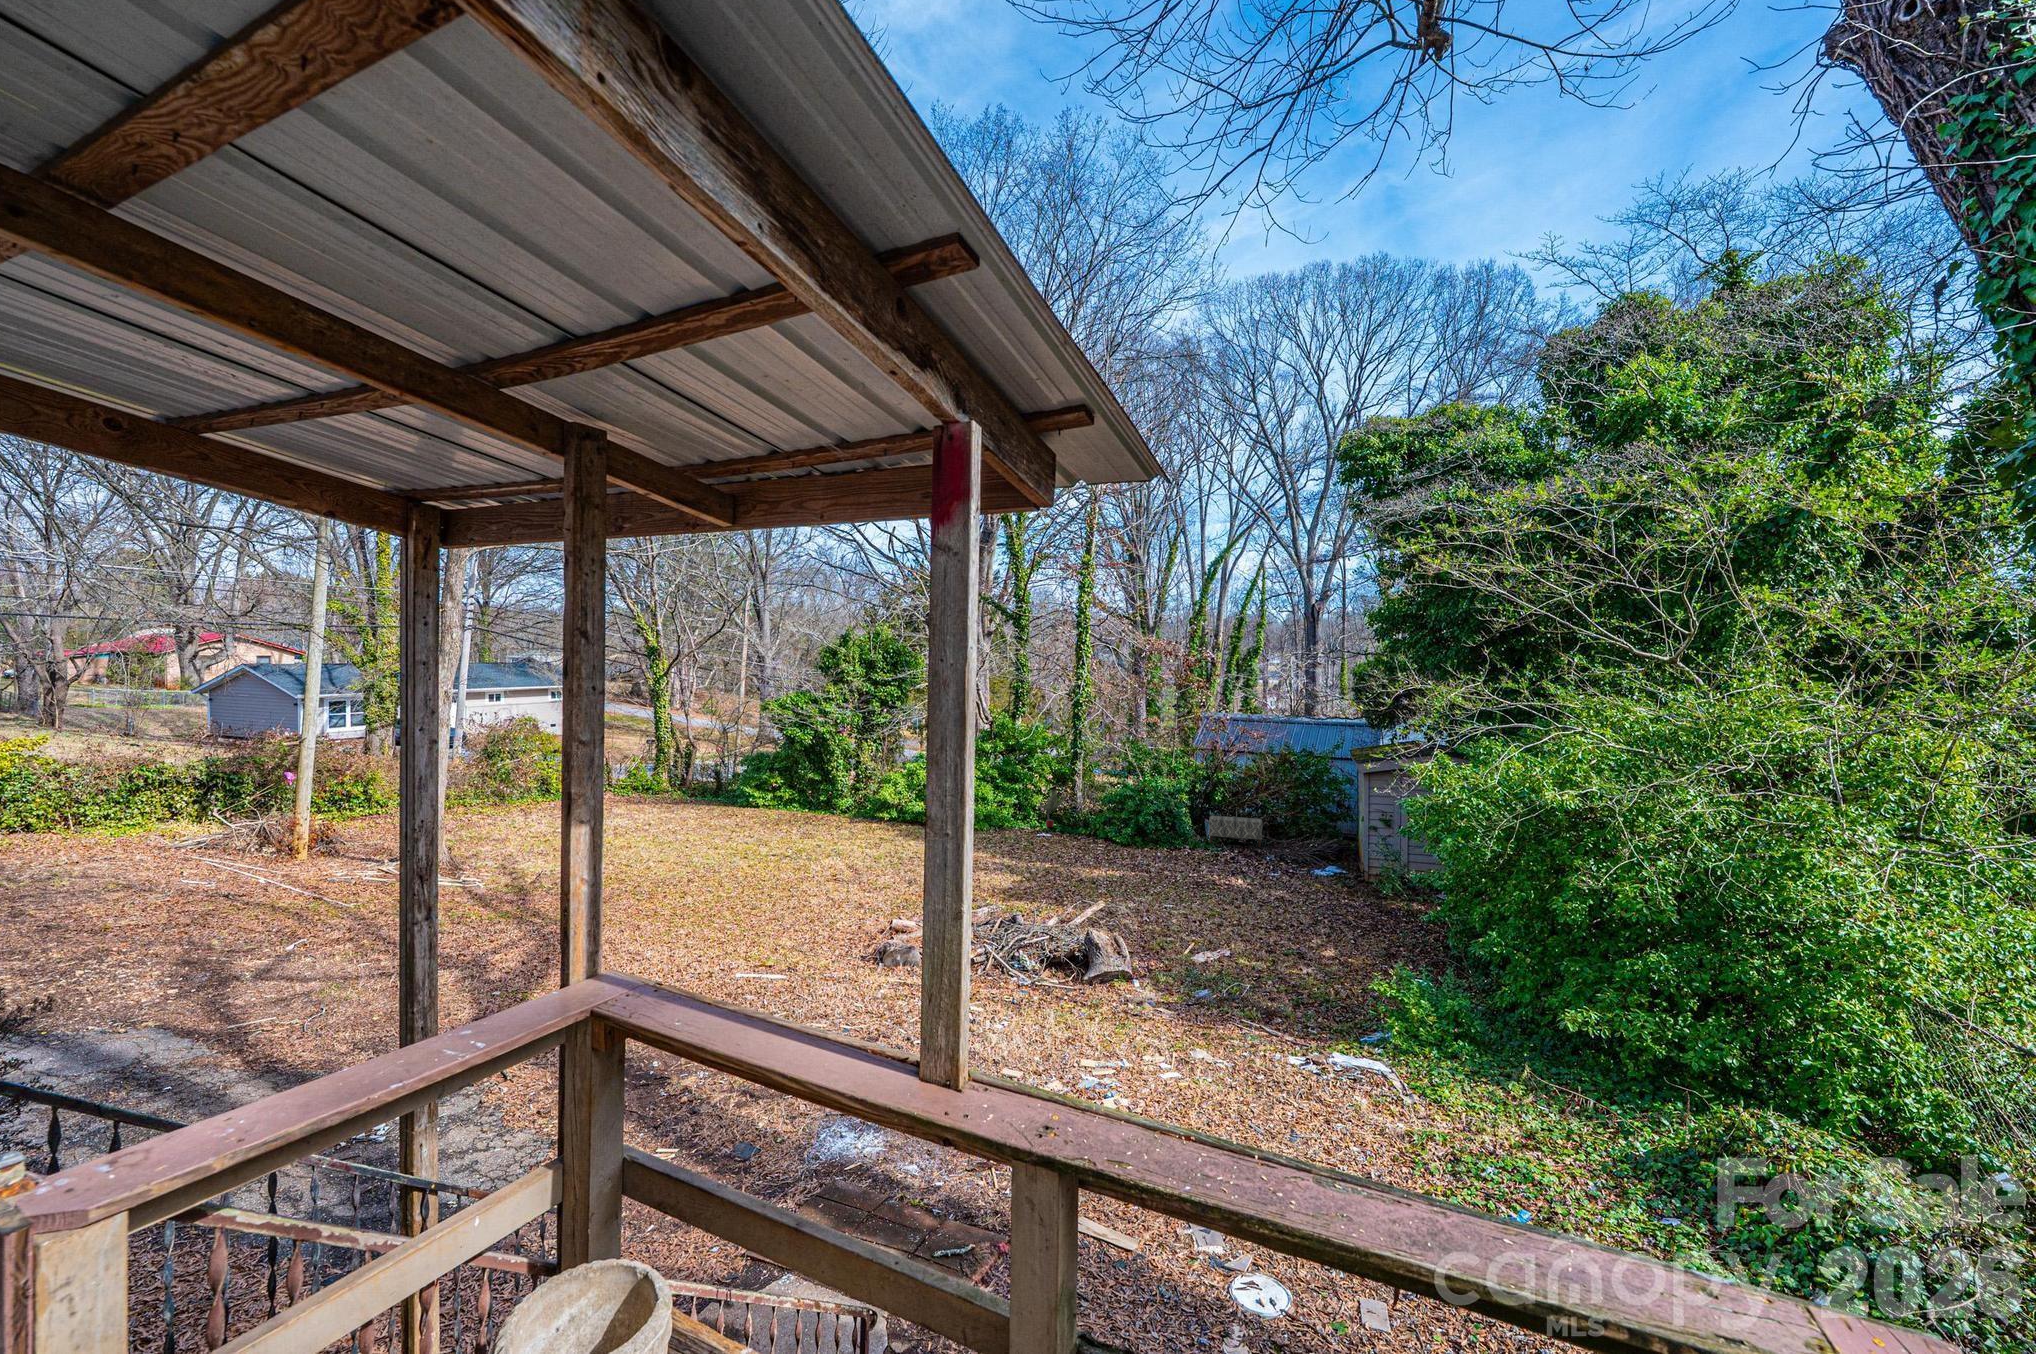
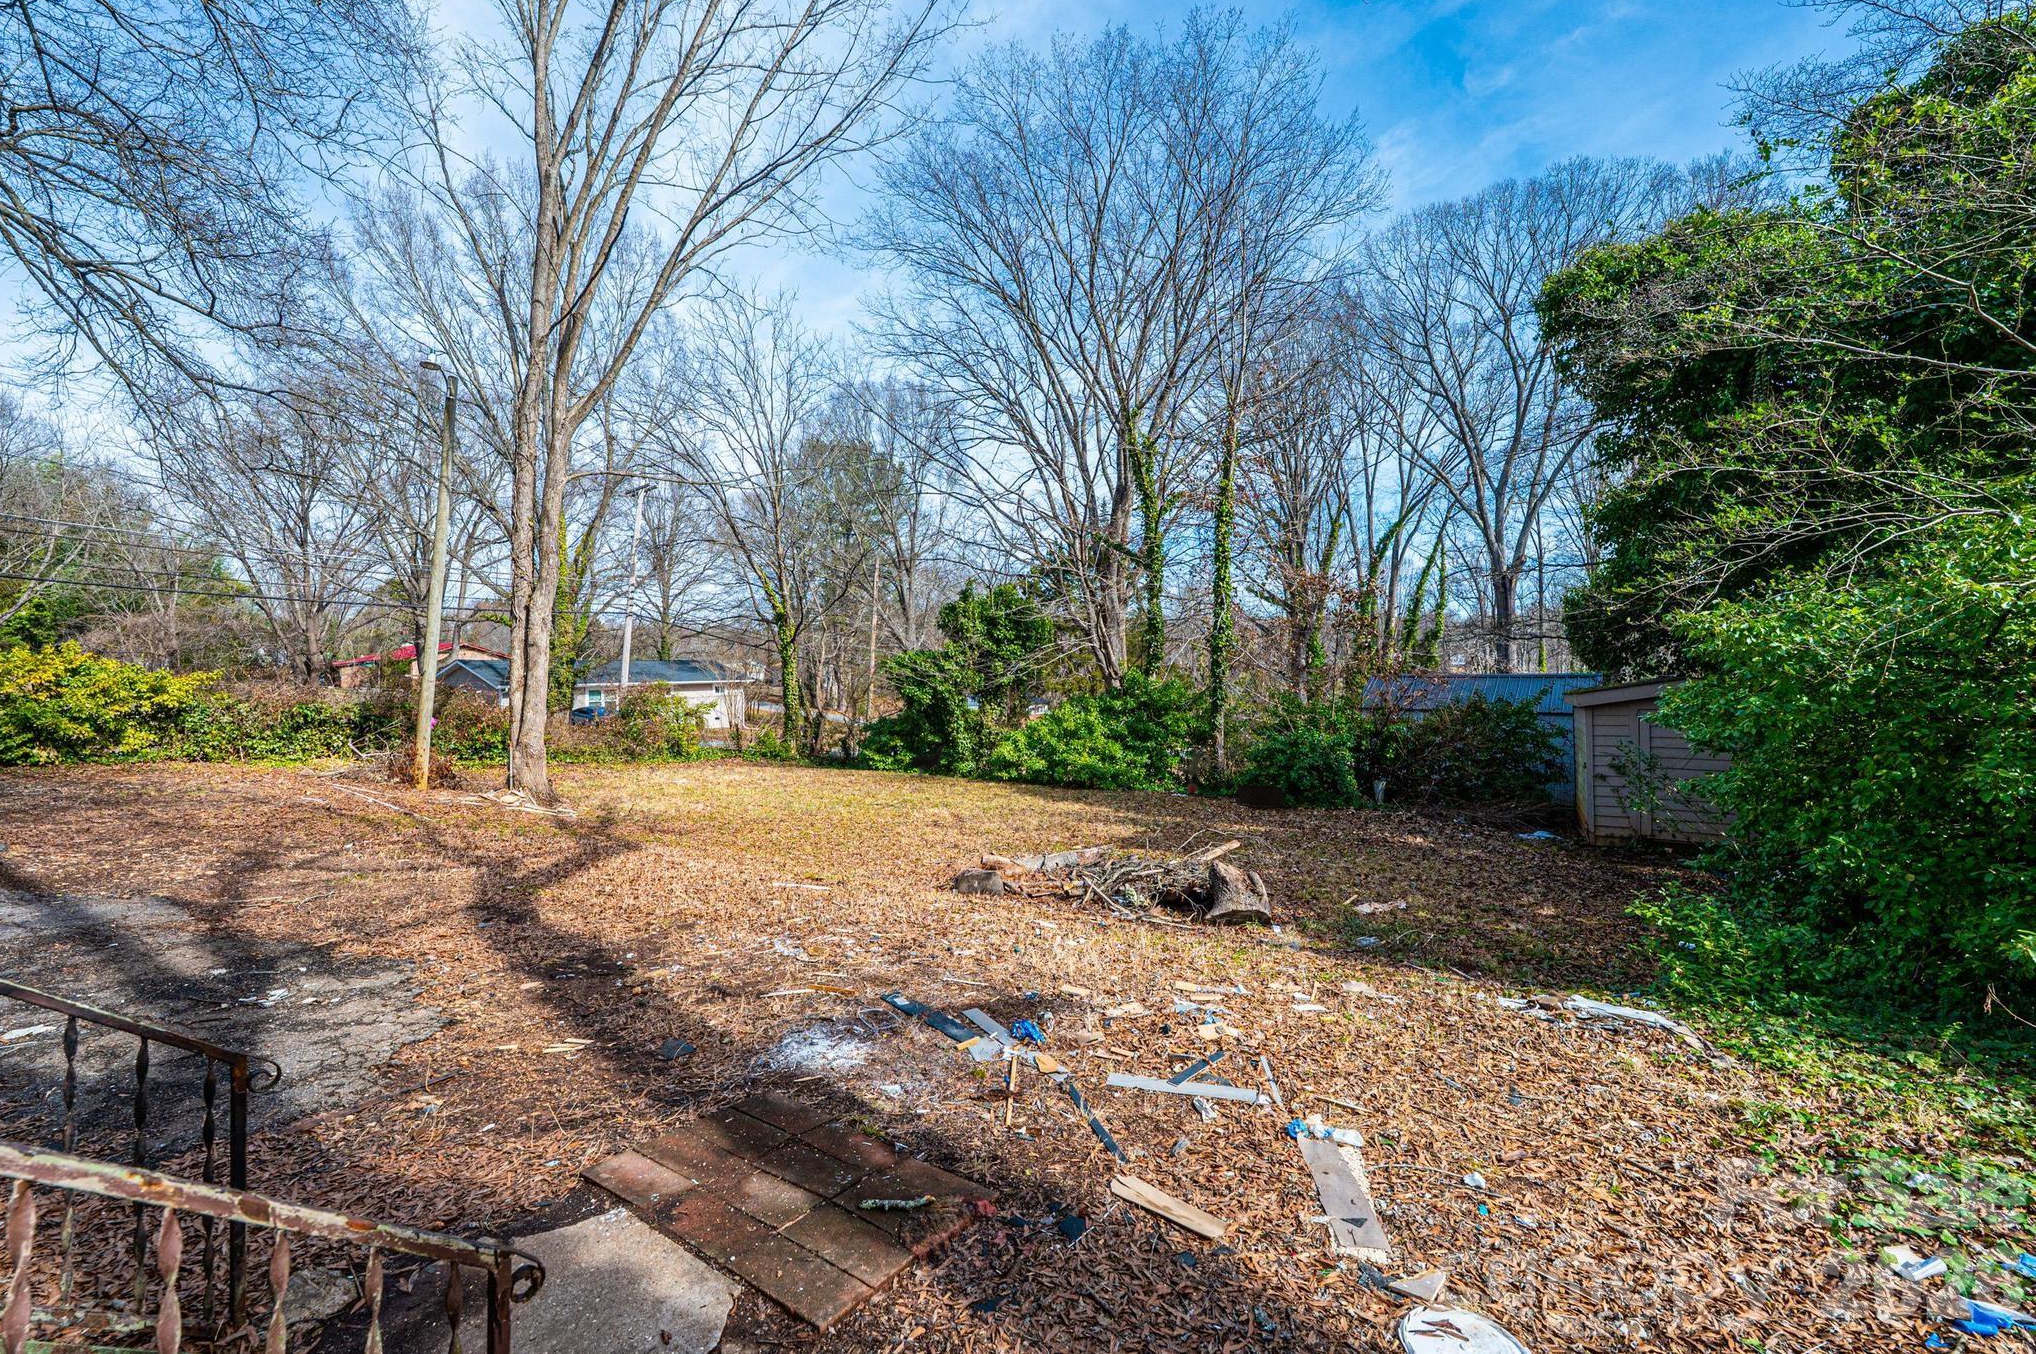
lounge chair: none [788,785,824,816] -> present [911,747,943,777]
bench: present [1209,816,1263,847] -> none [1388,779,1458,815]
basket: none [1089,822,1126,845] -> present [1238,784,1283,808]

